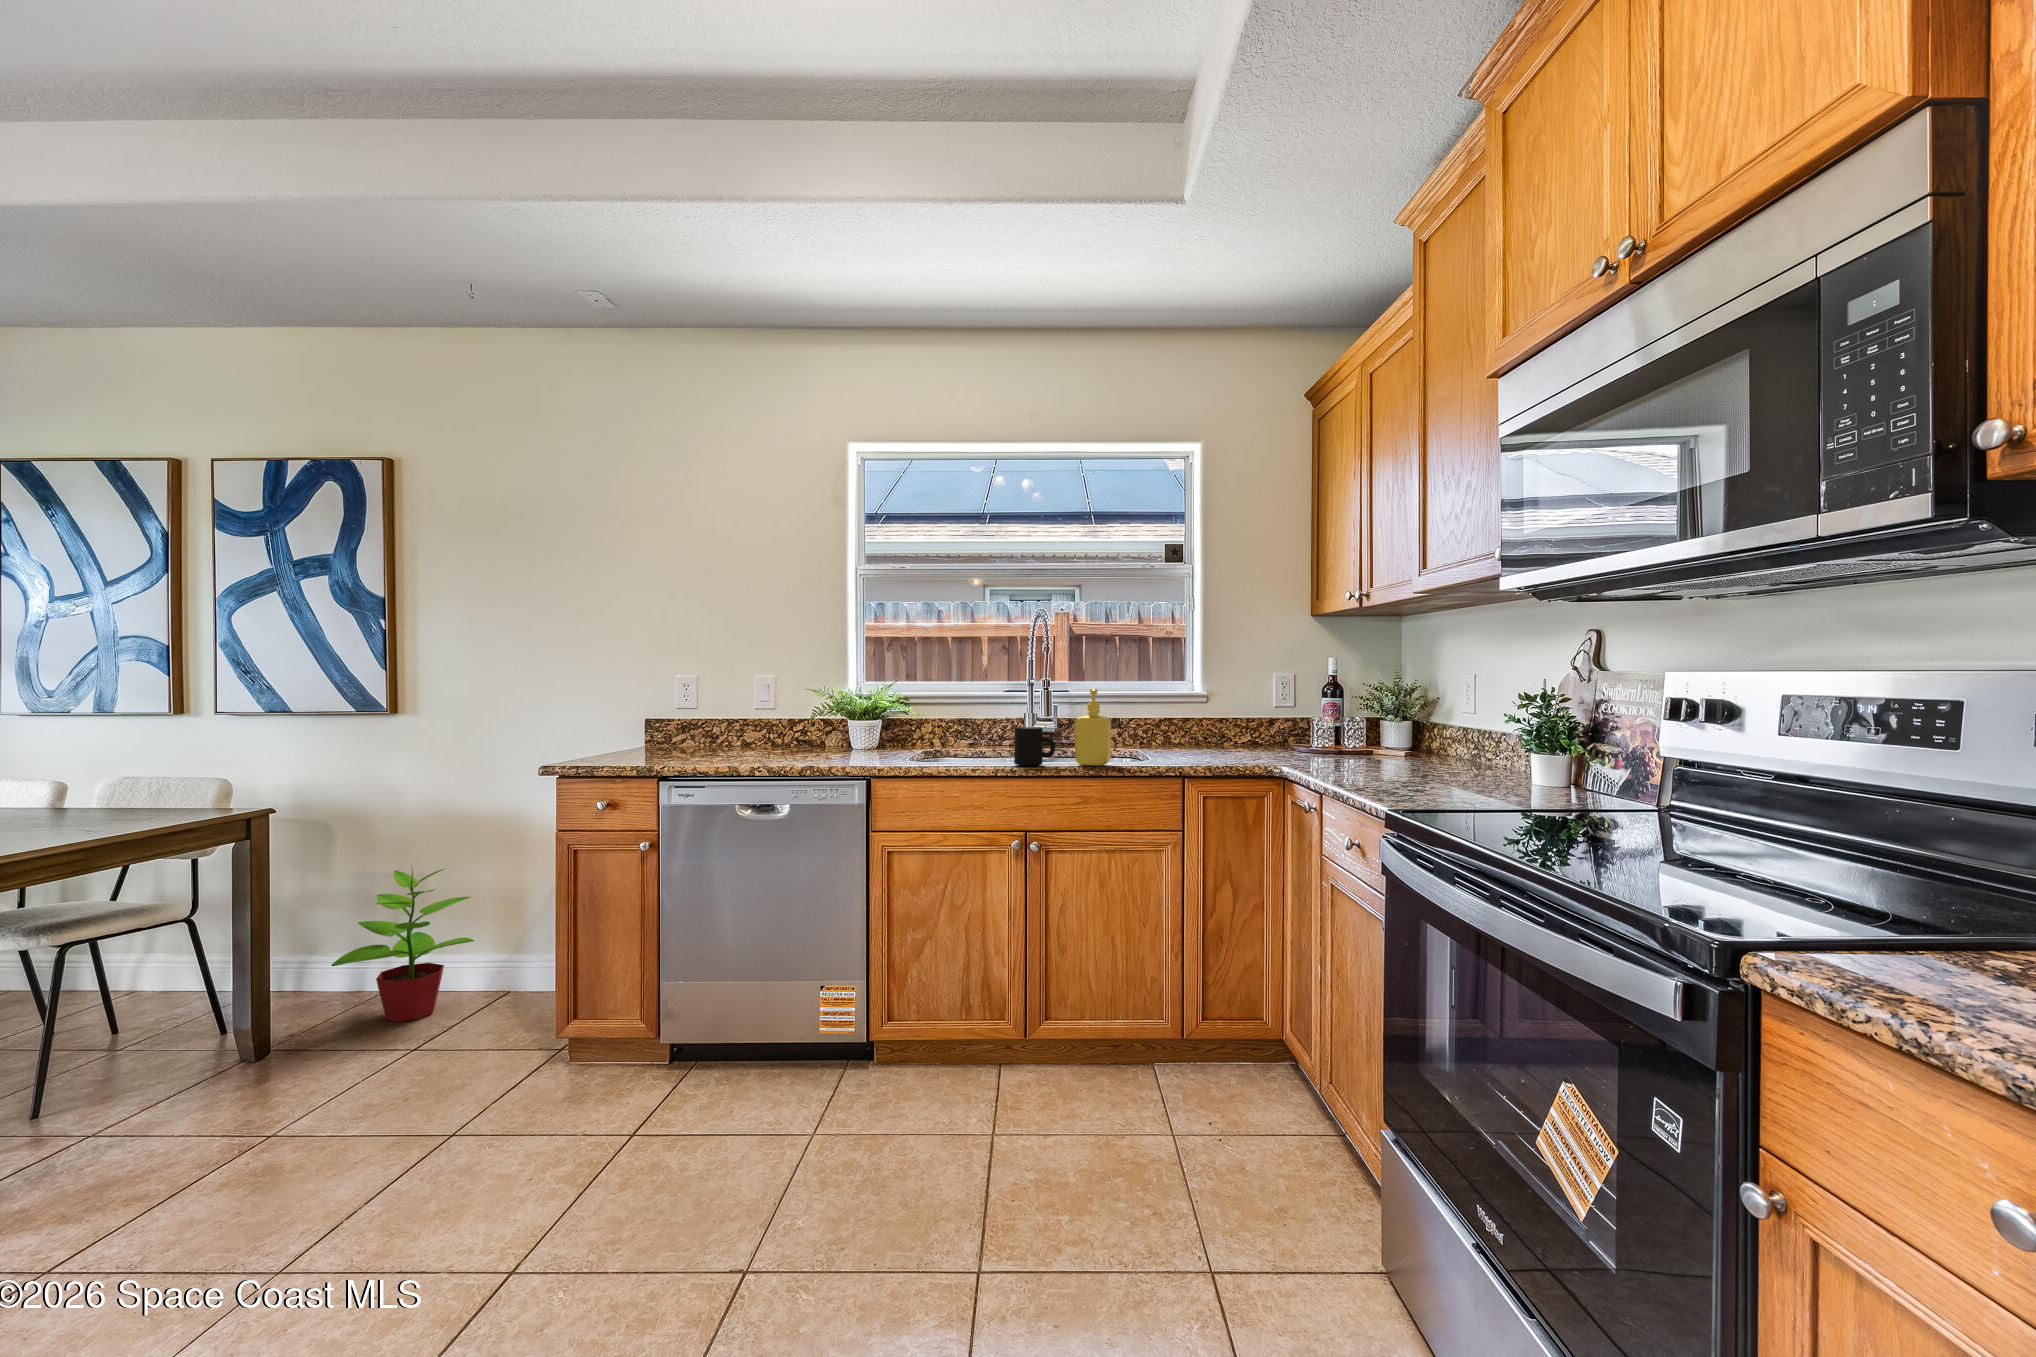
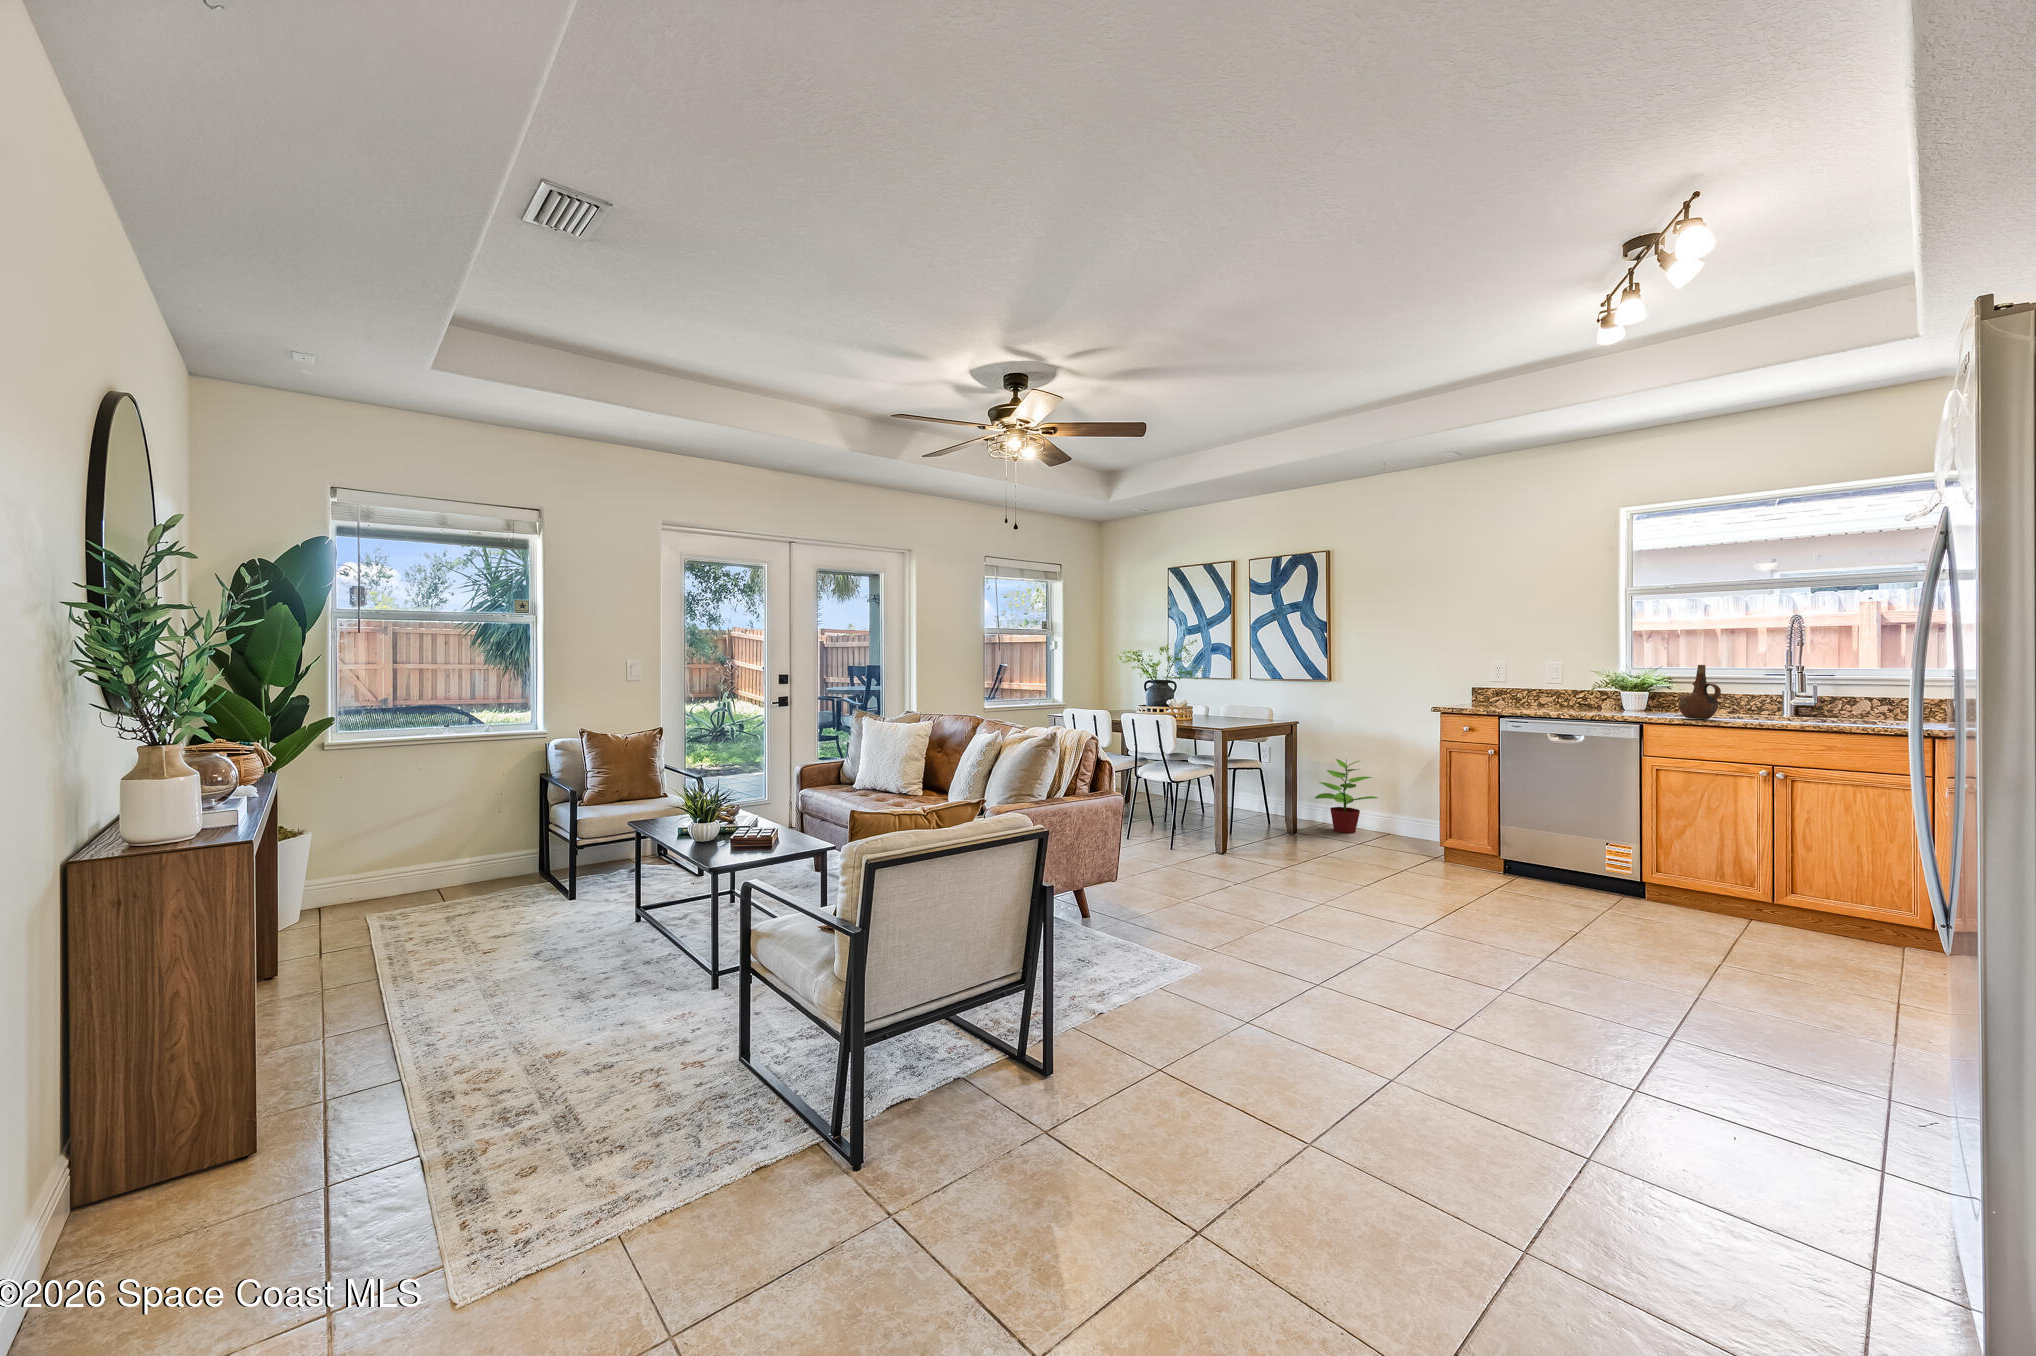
ceramic pitcher: none [912,678,963,766] -> present [1678,665,1721,719]
soap dispenser: present [1075,688,1111,766] -> none [1823,673,1860,725]
mug: present [1014,727,1055,765] -> none [1766,697,1804,722]

